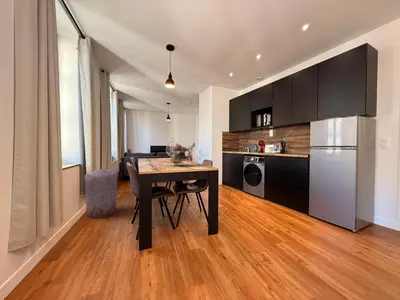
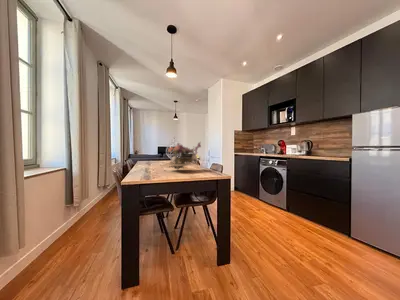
trash can: present [85,169,118,218] -> none [70,173,112,234]

